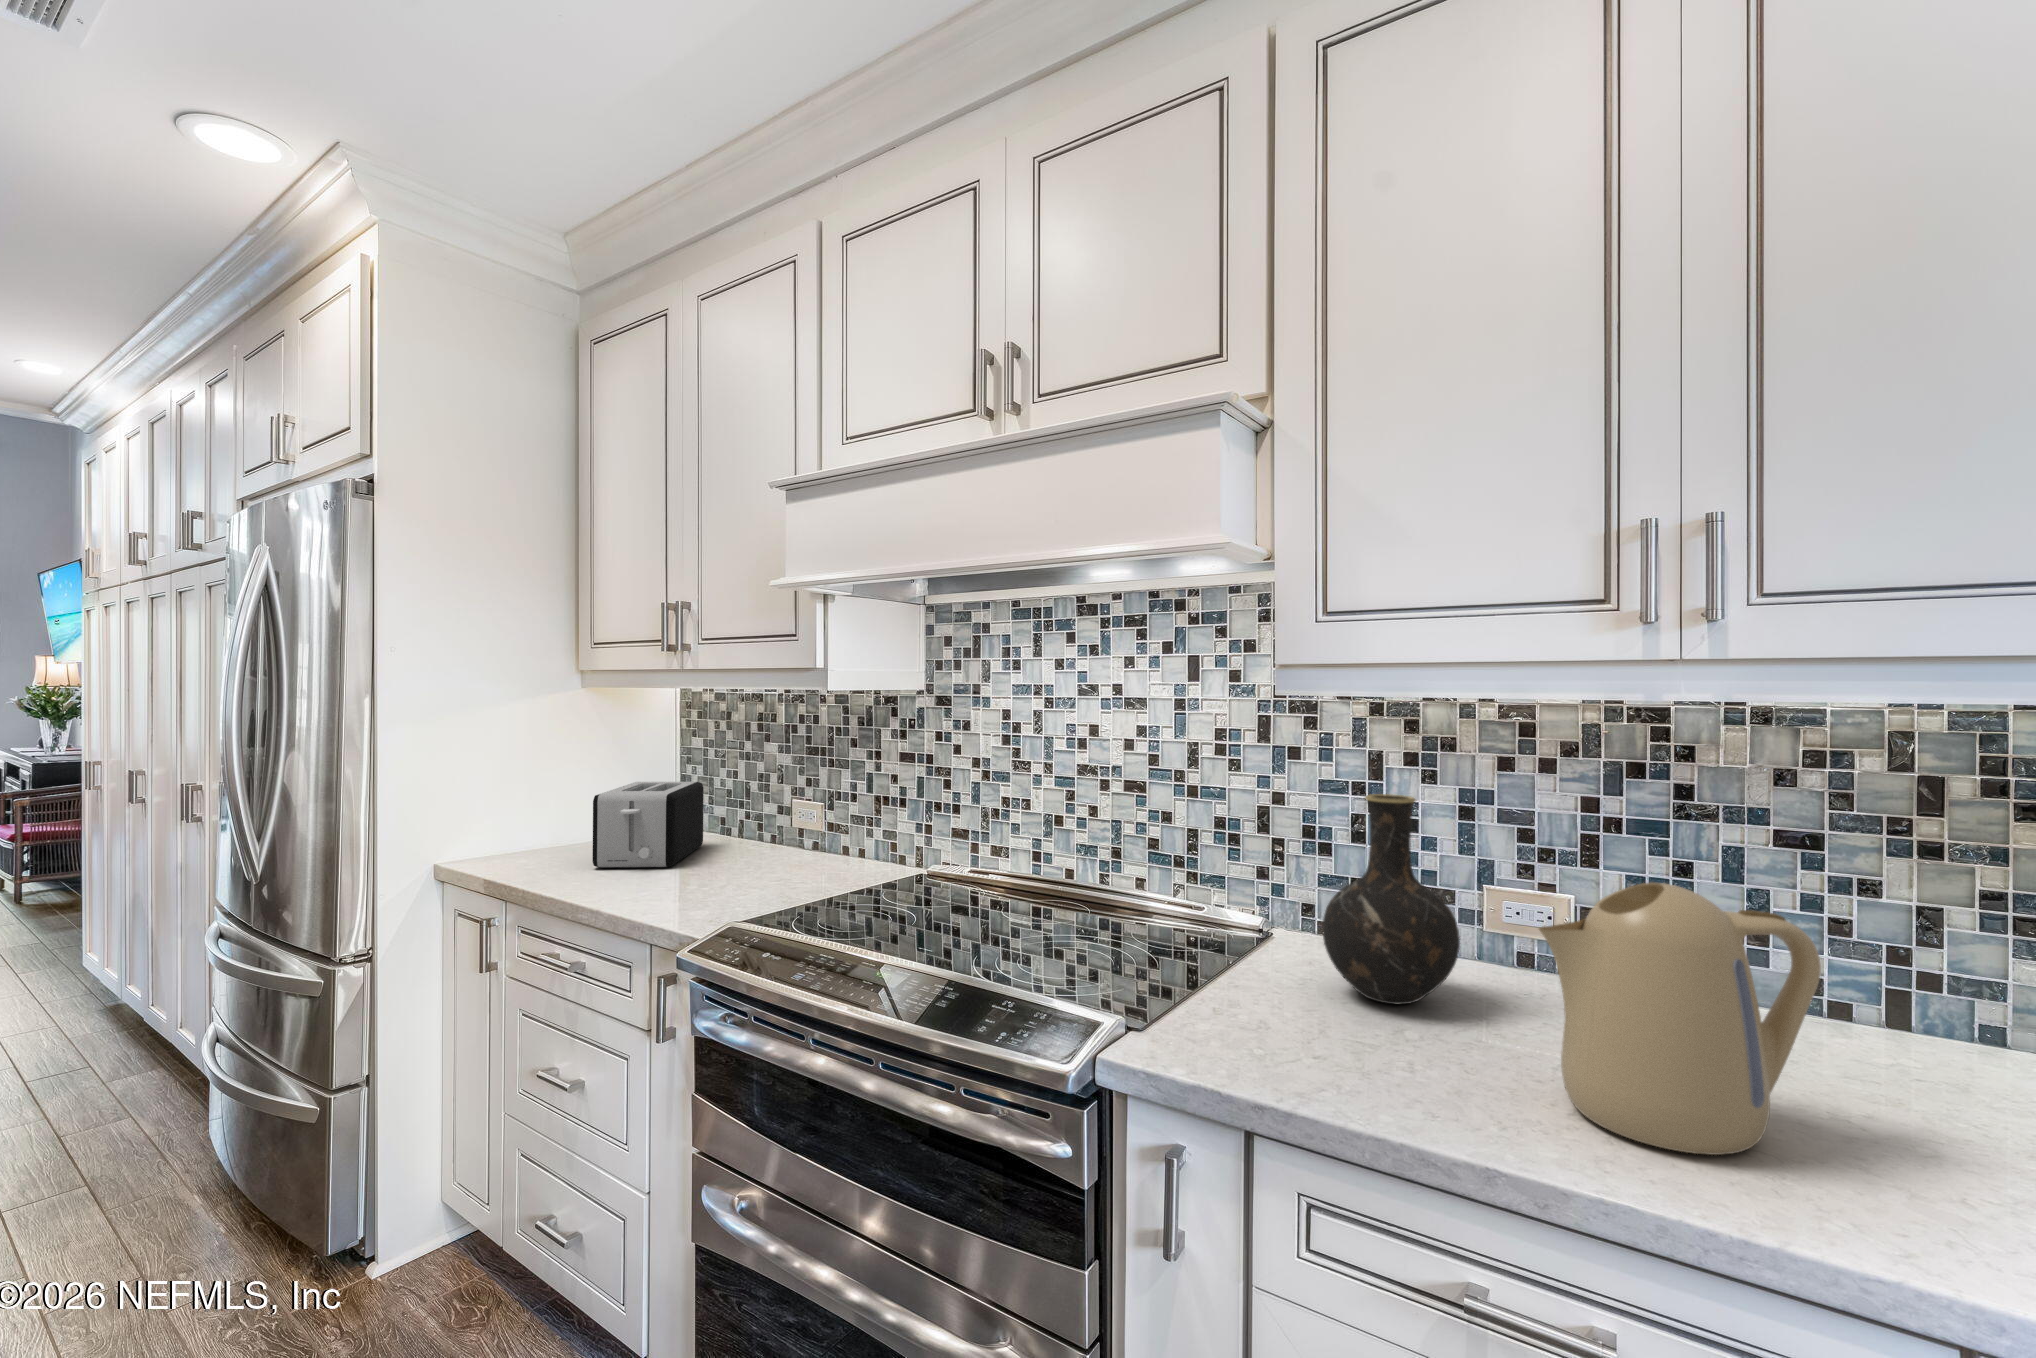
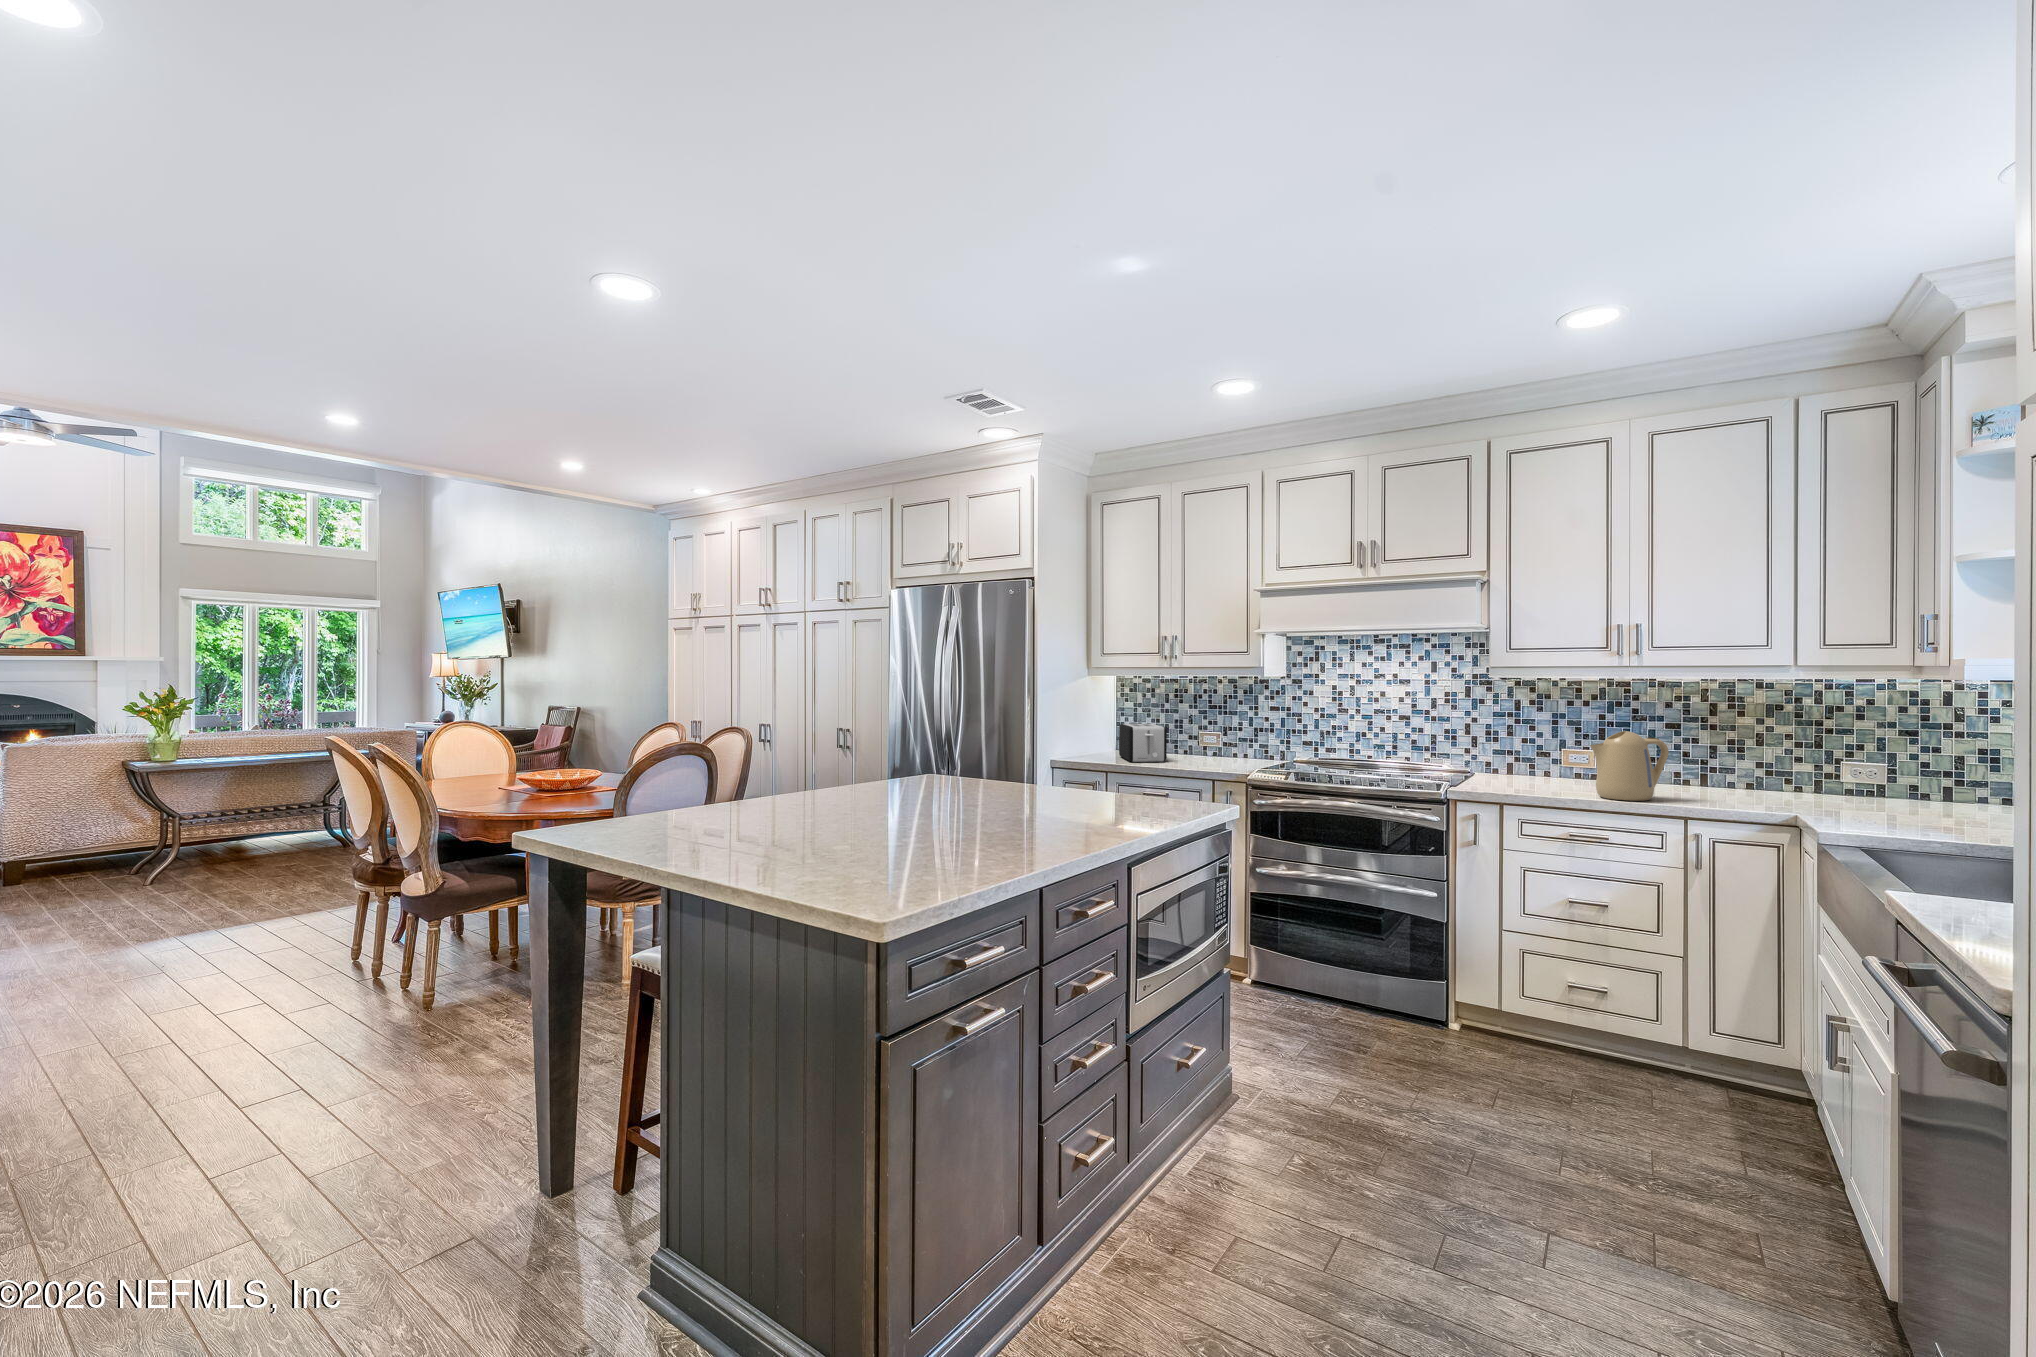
vase: present [1322,794,1460,1004] -> none [1507,713,1558,785]

